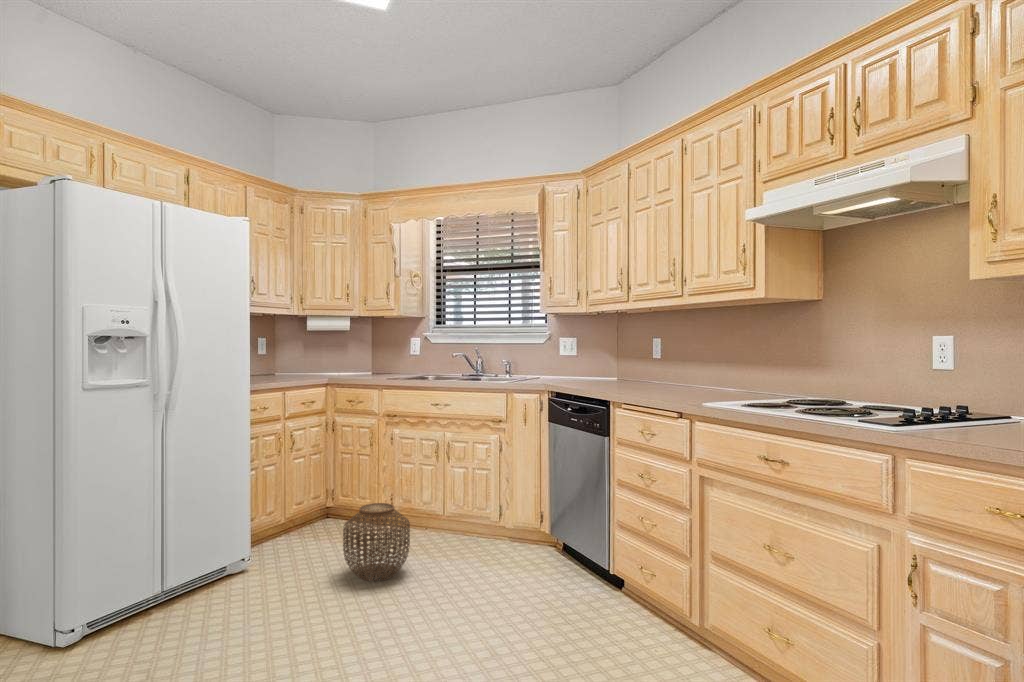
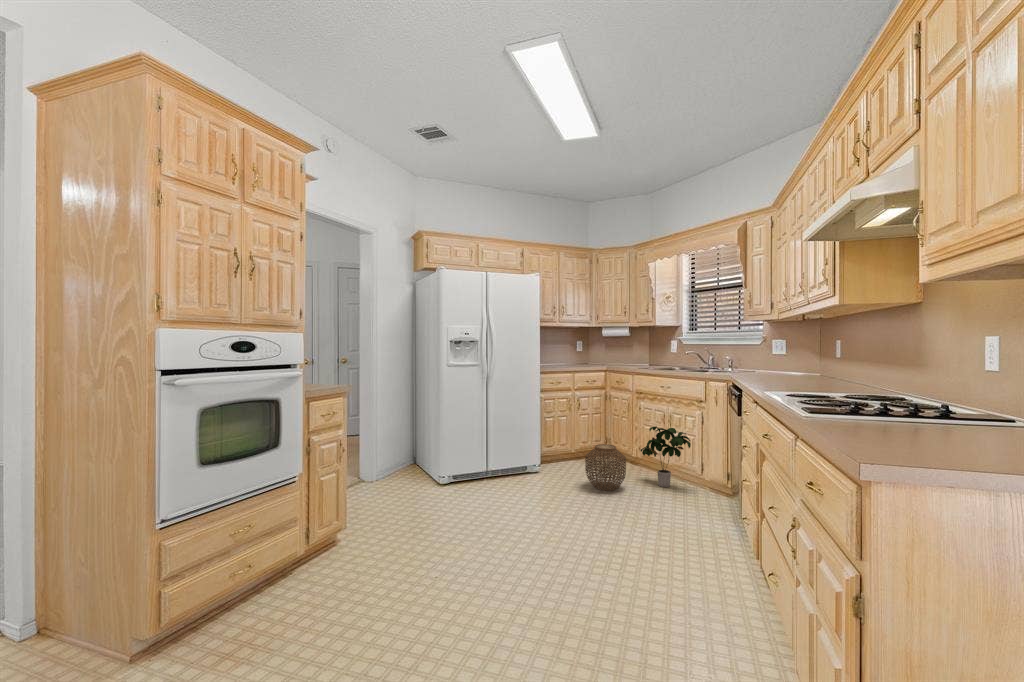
potted plant: none [412,463,490,552] -> present [641,426,691,487]

